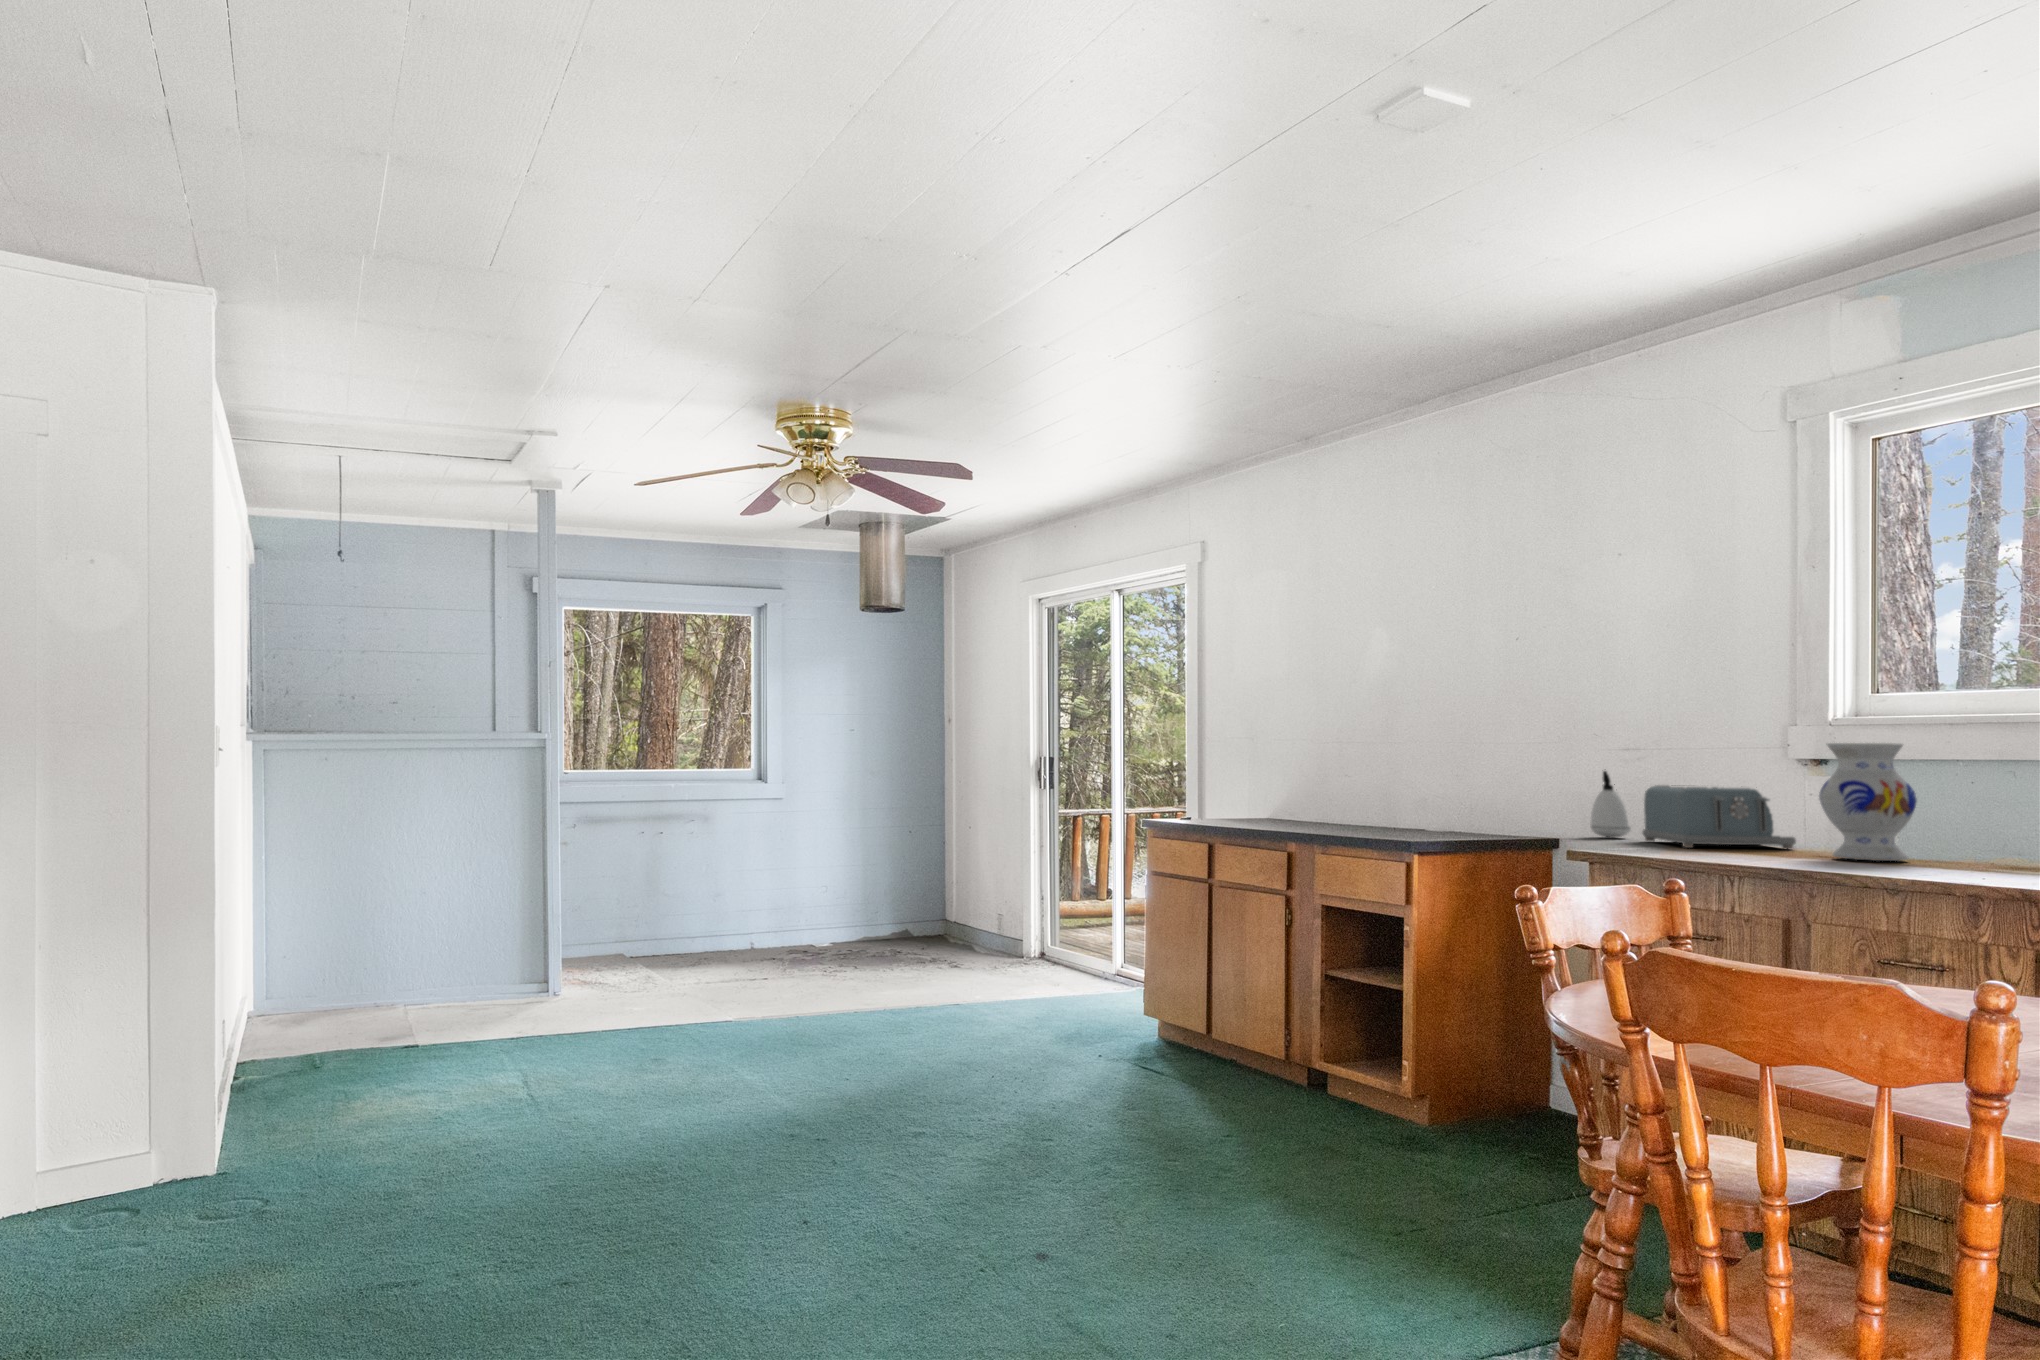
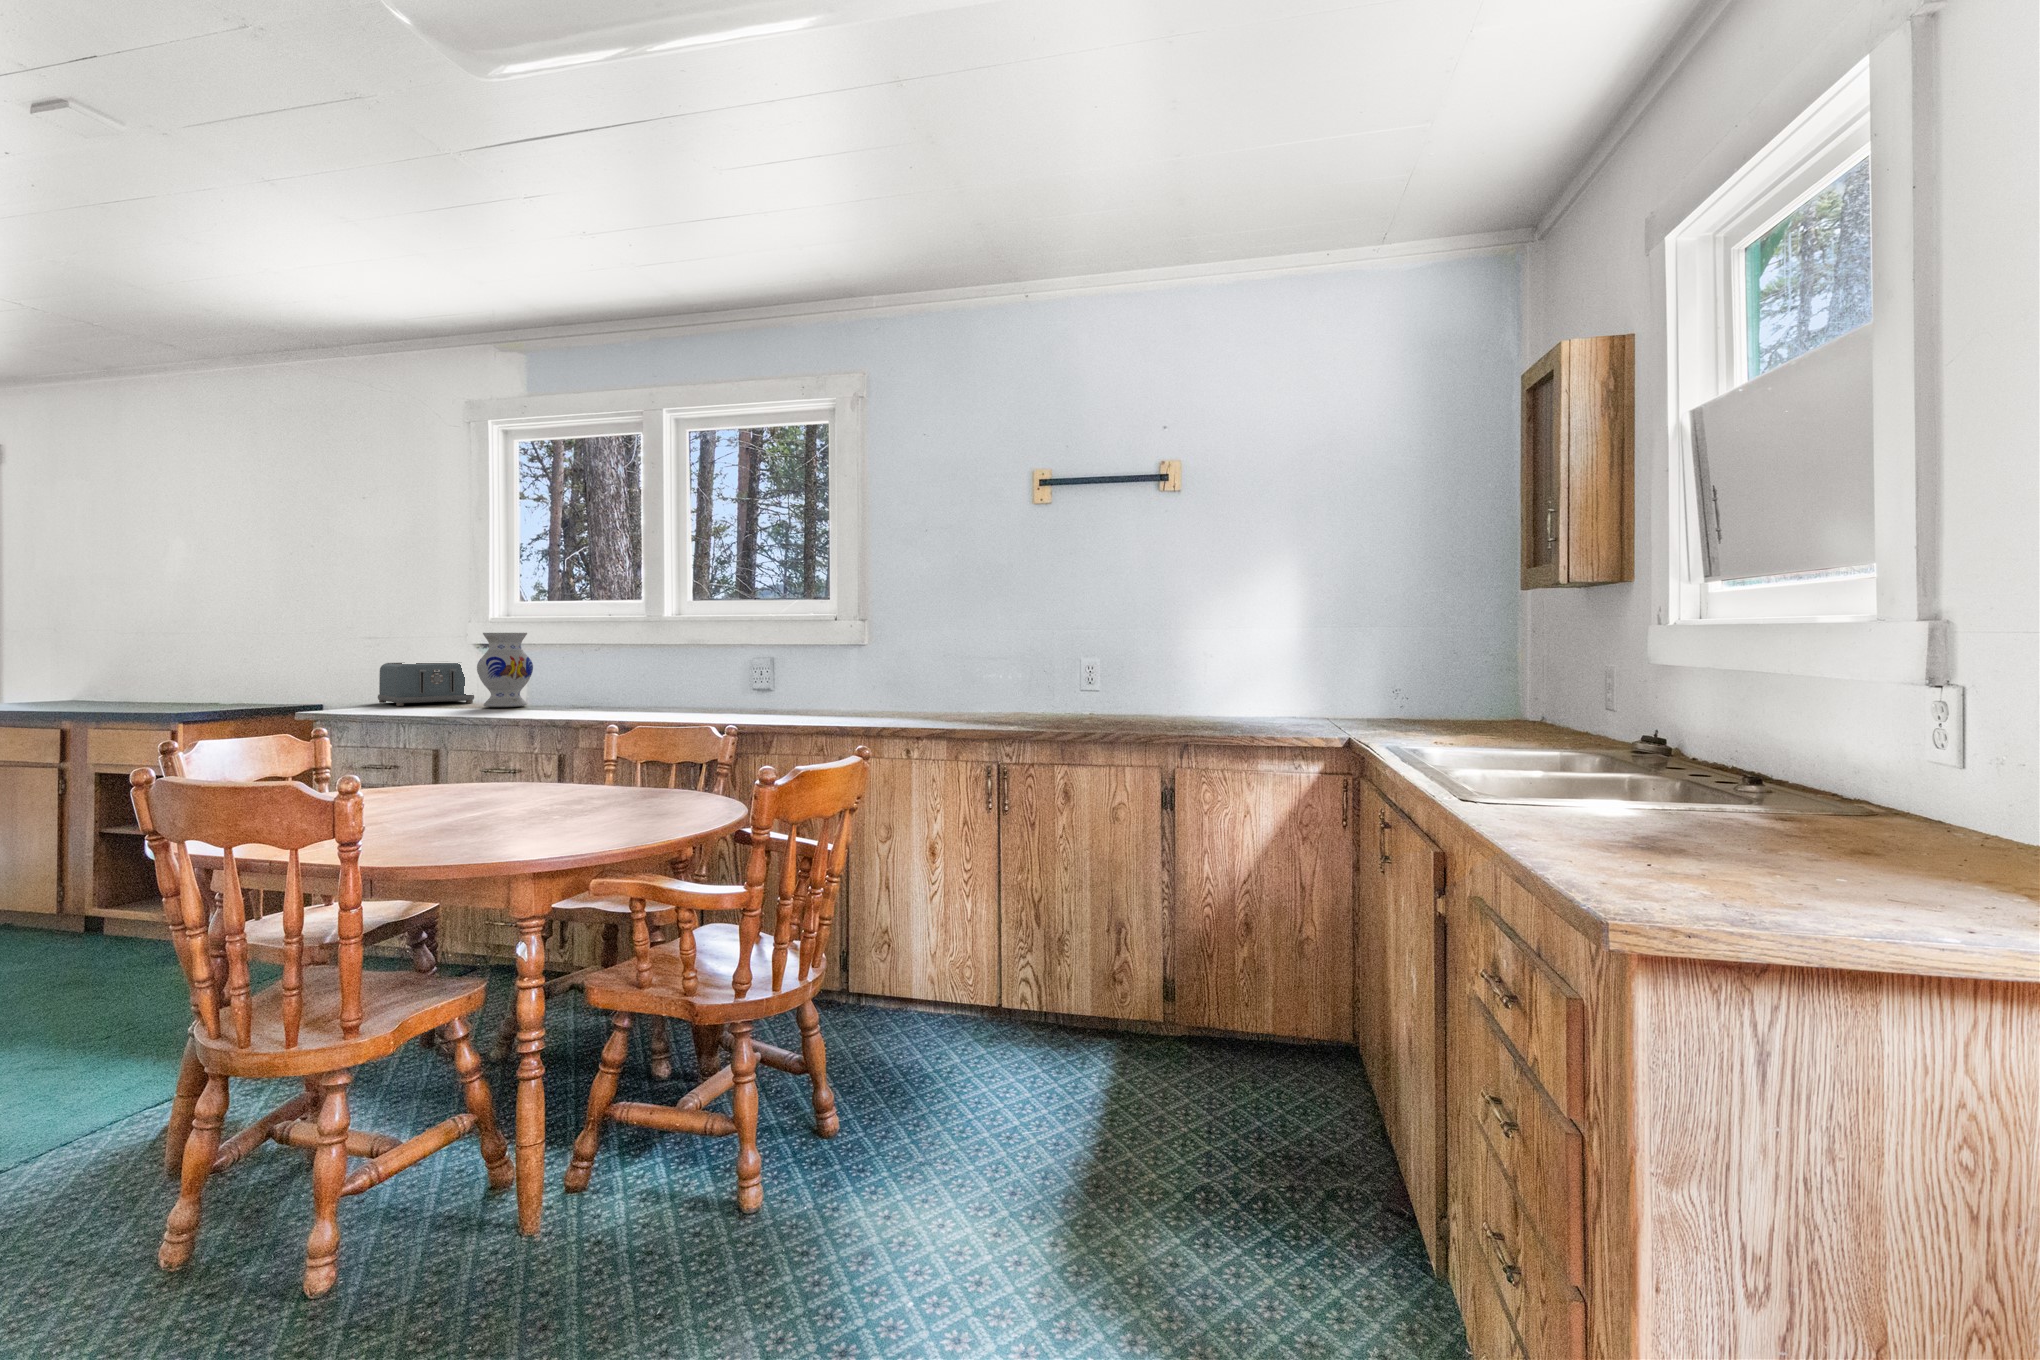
soap dispenser: present [1590,771,1631,838] -> none [343,652,375,702]

